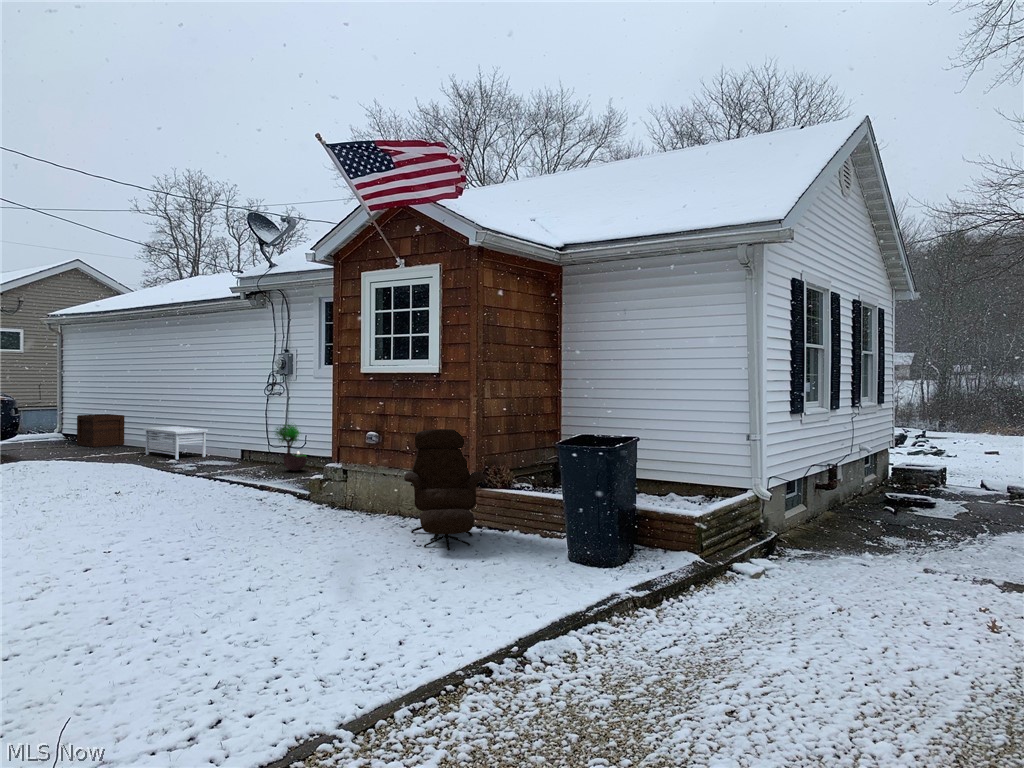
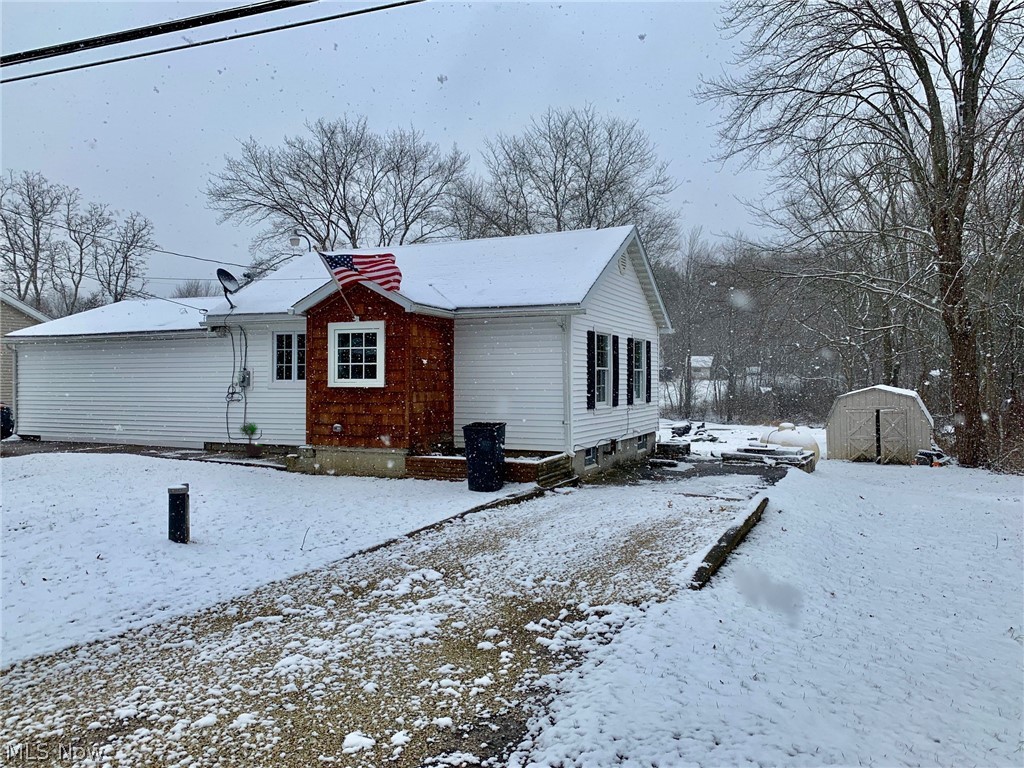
wooden crate: present [77,414,125,447] -> none [38,419,80,446]
storage bench: present [144,426,208,460] -> none [112,427,170,452]
lounge chair: present [404,429,485,550] -> none [367,422,416,488]

